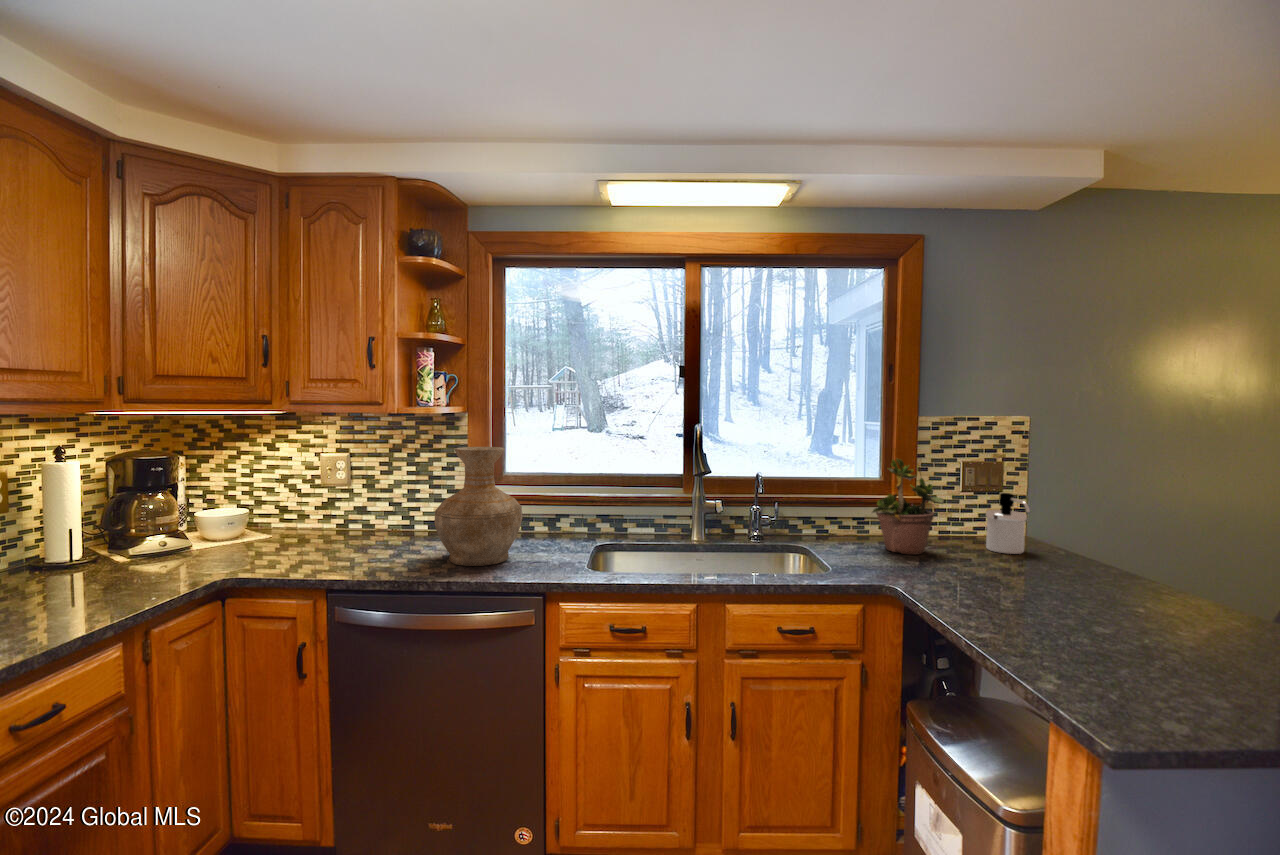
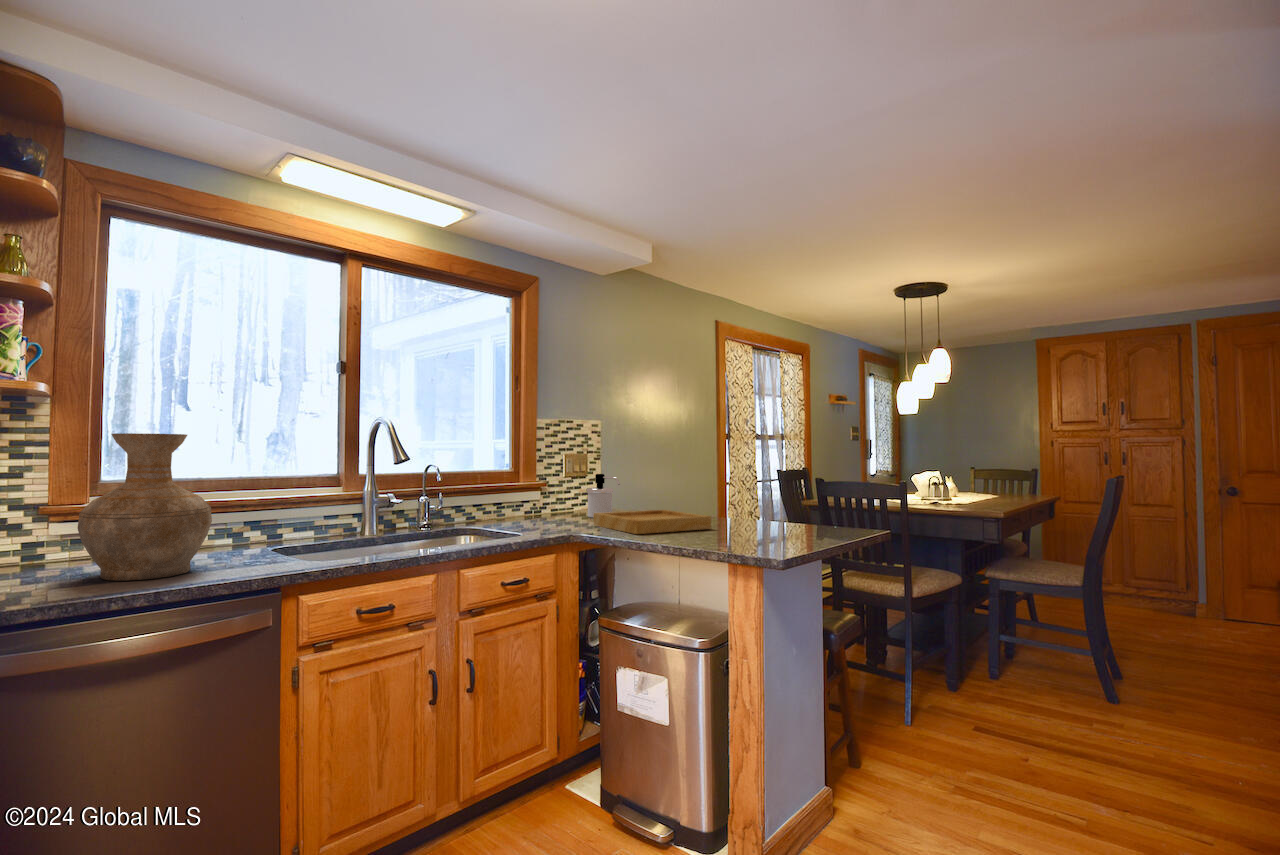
potted plant: present [872,458,944,554] -> none [520,441,568,524]
tray: none [967,551,1159,614] -> present [594,510,711,534]

